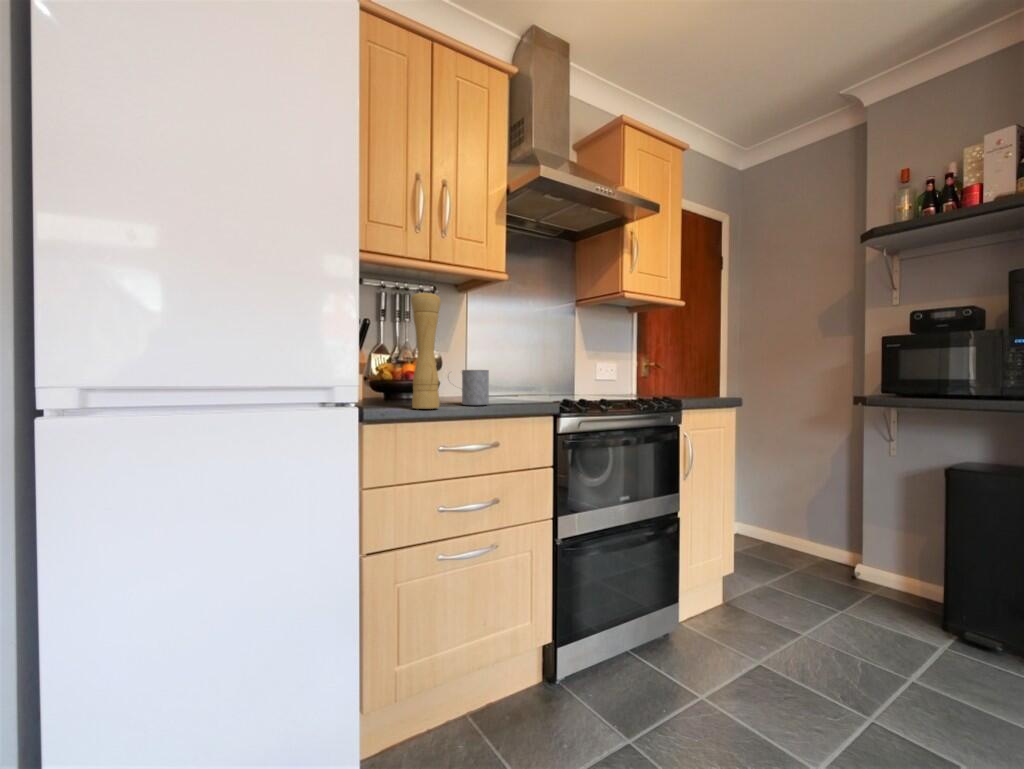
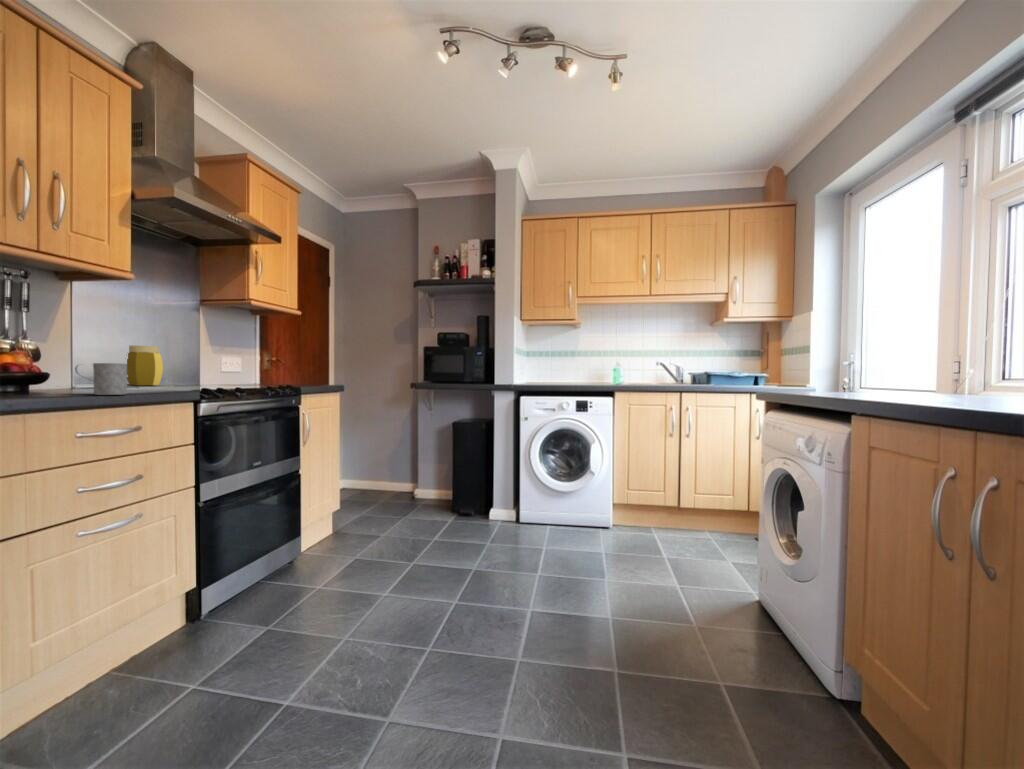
pepper mill: present [411,292,441,409] -> none [36,290,76,399]
jar: none [509,351,539,393] -> present [127,345,163,385]

